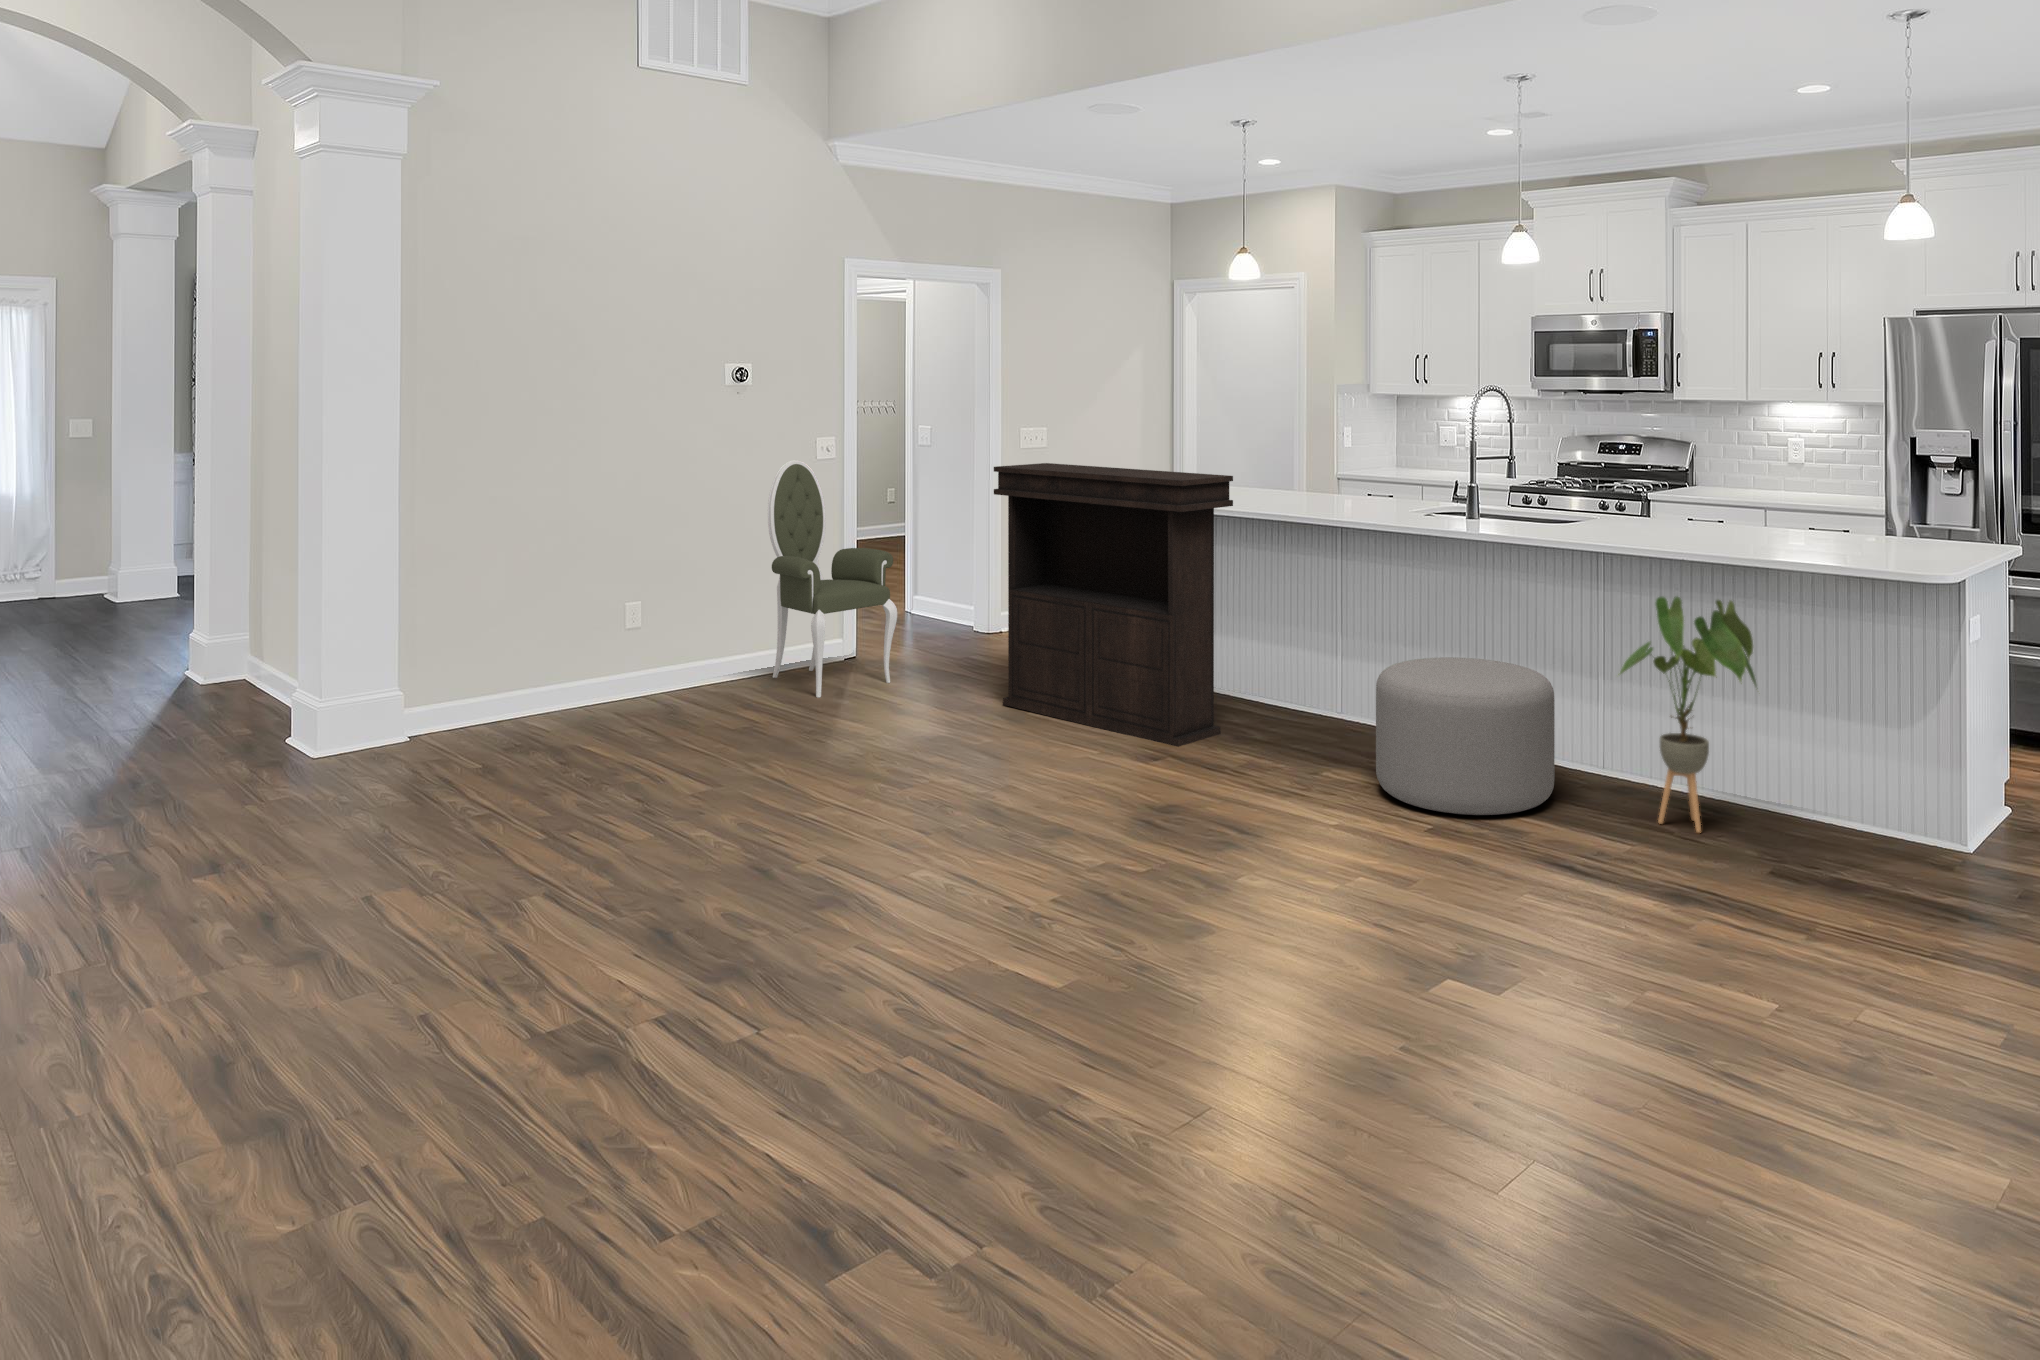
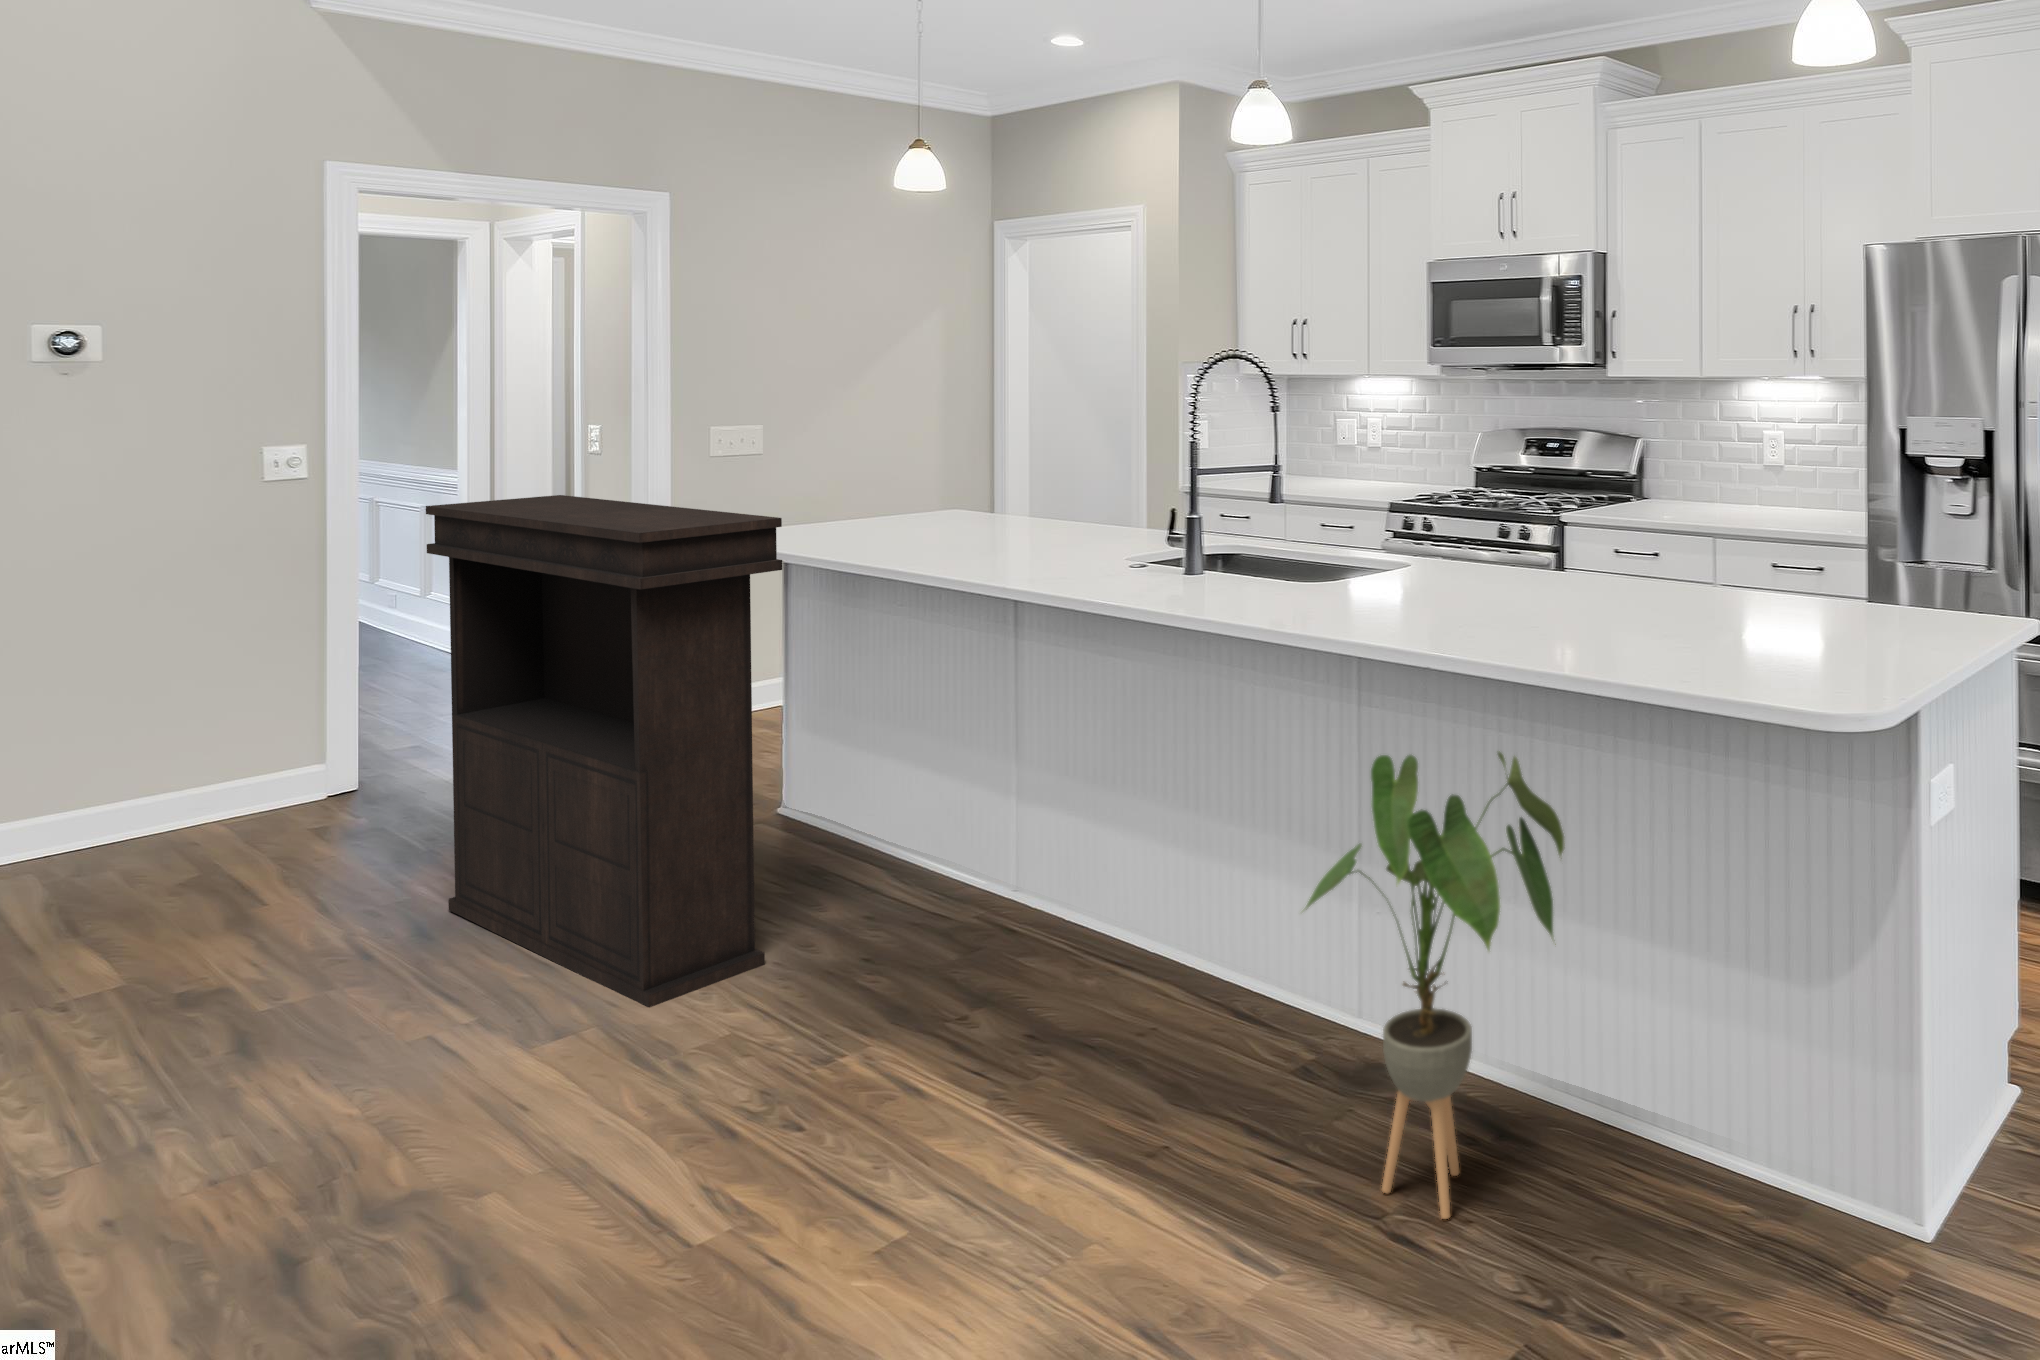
armchair: present [768,460,897,698] -> none [80,497,334,909]
ottoman: present [1376,657,1555,815] -> none [893,844,1233,1196]

